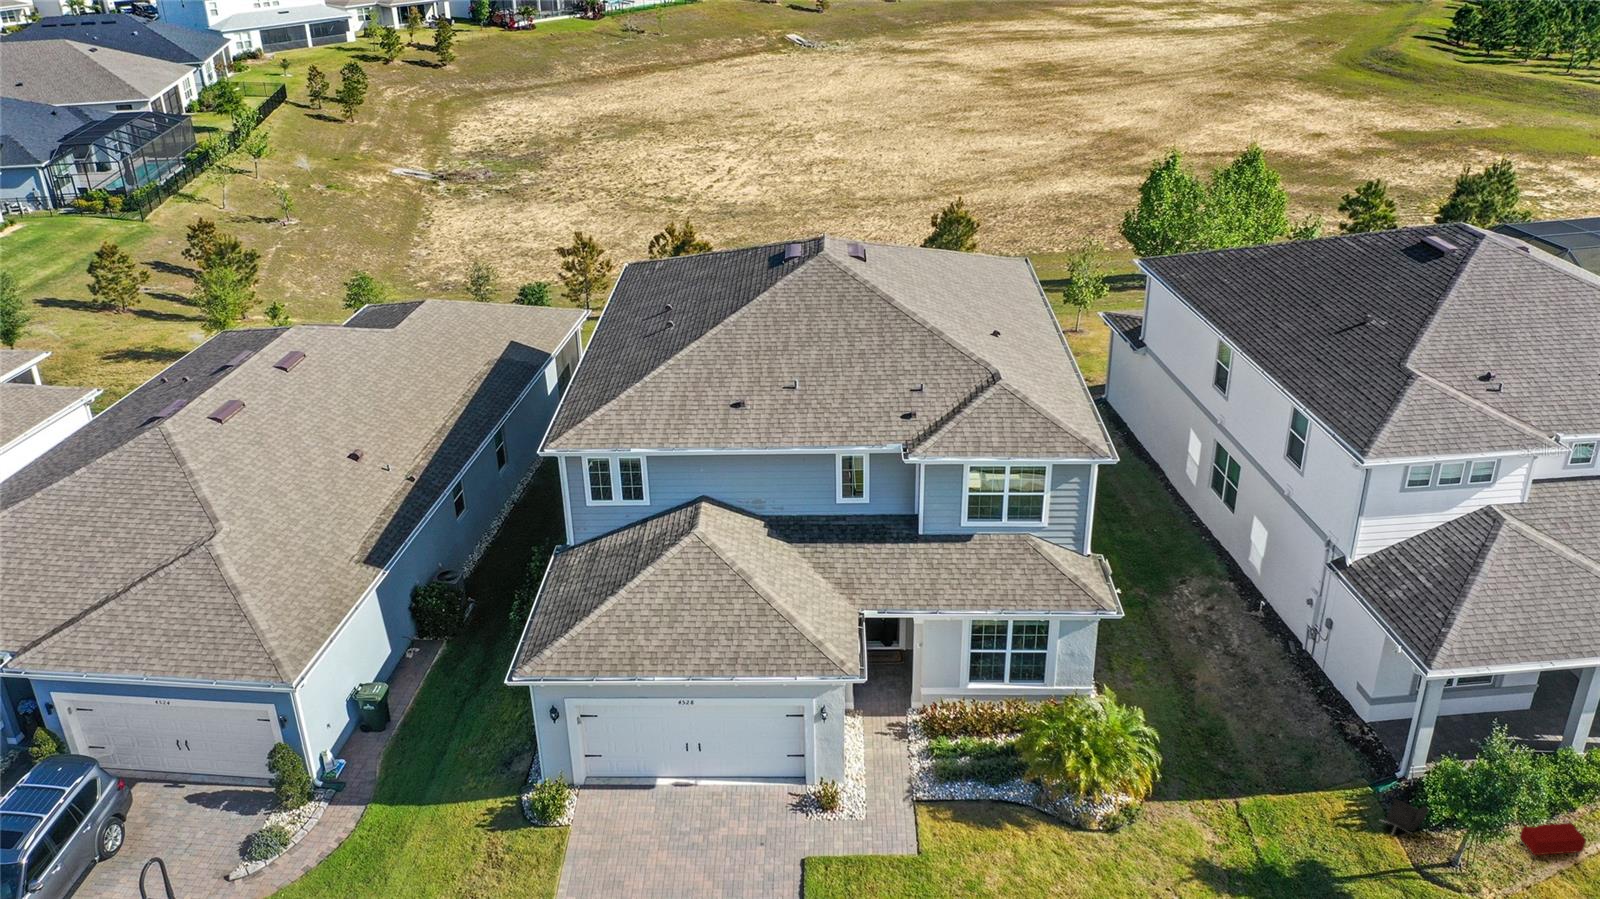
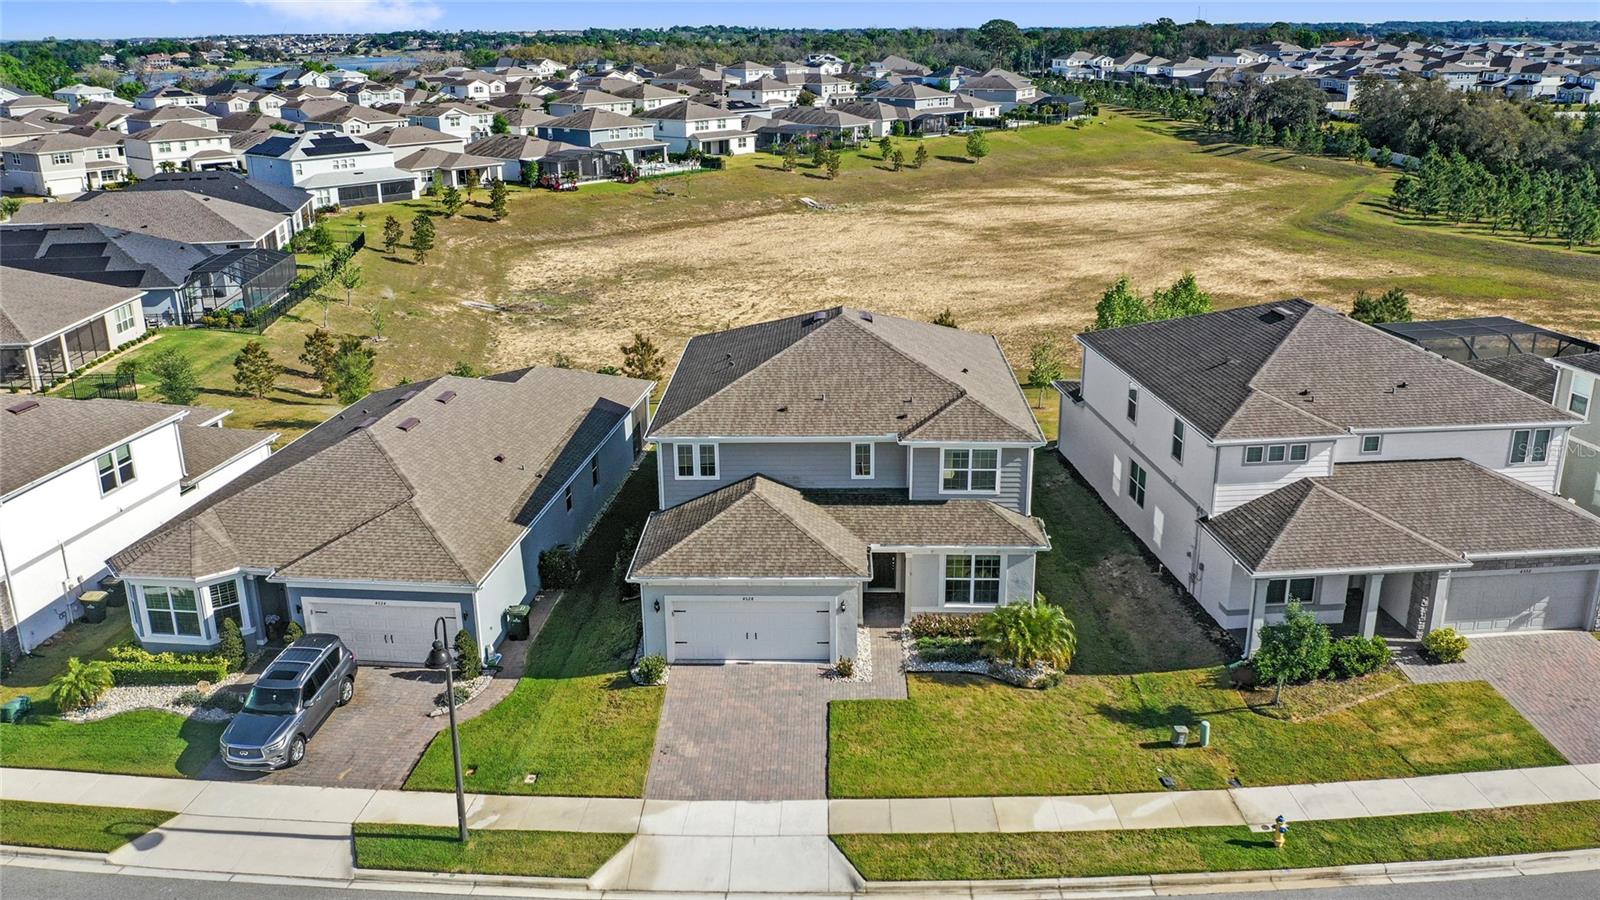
bench: present [1520,823,1586,859] -> none [1323,677,1366,701]

